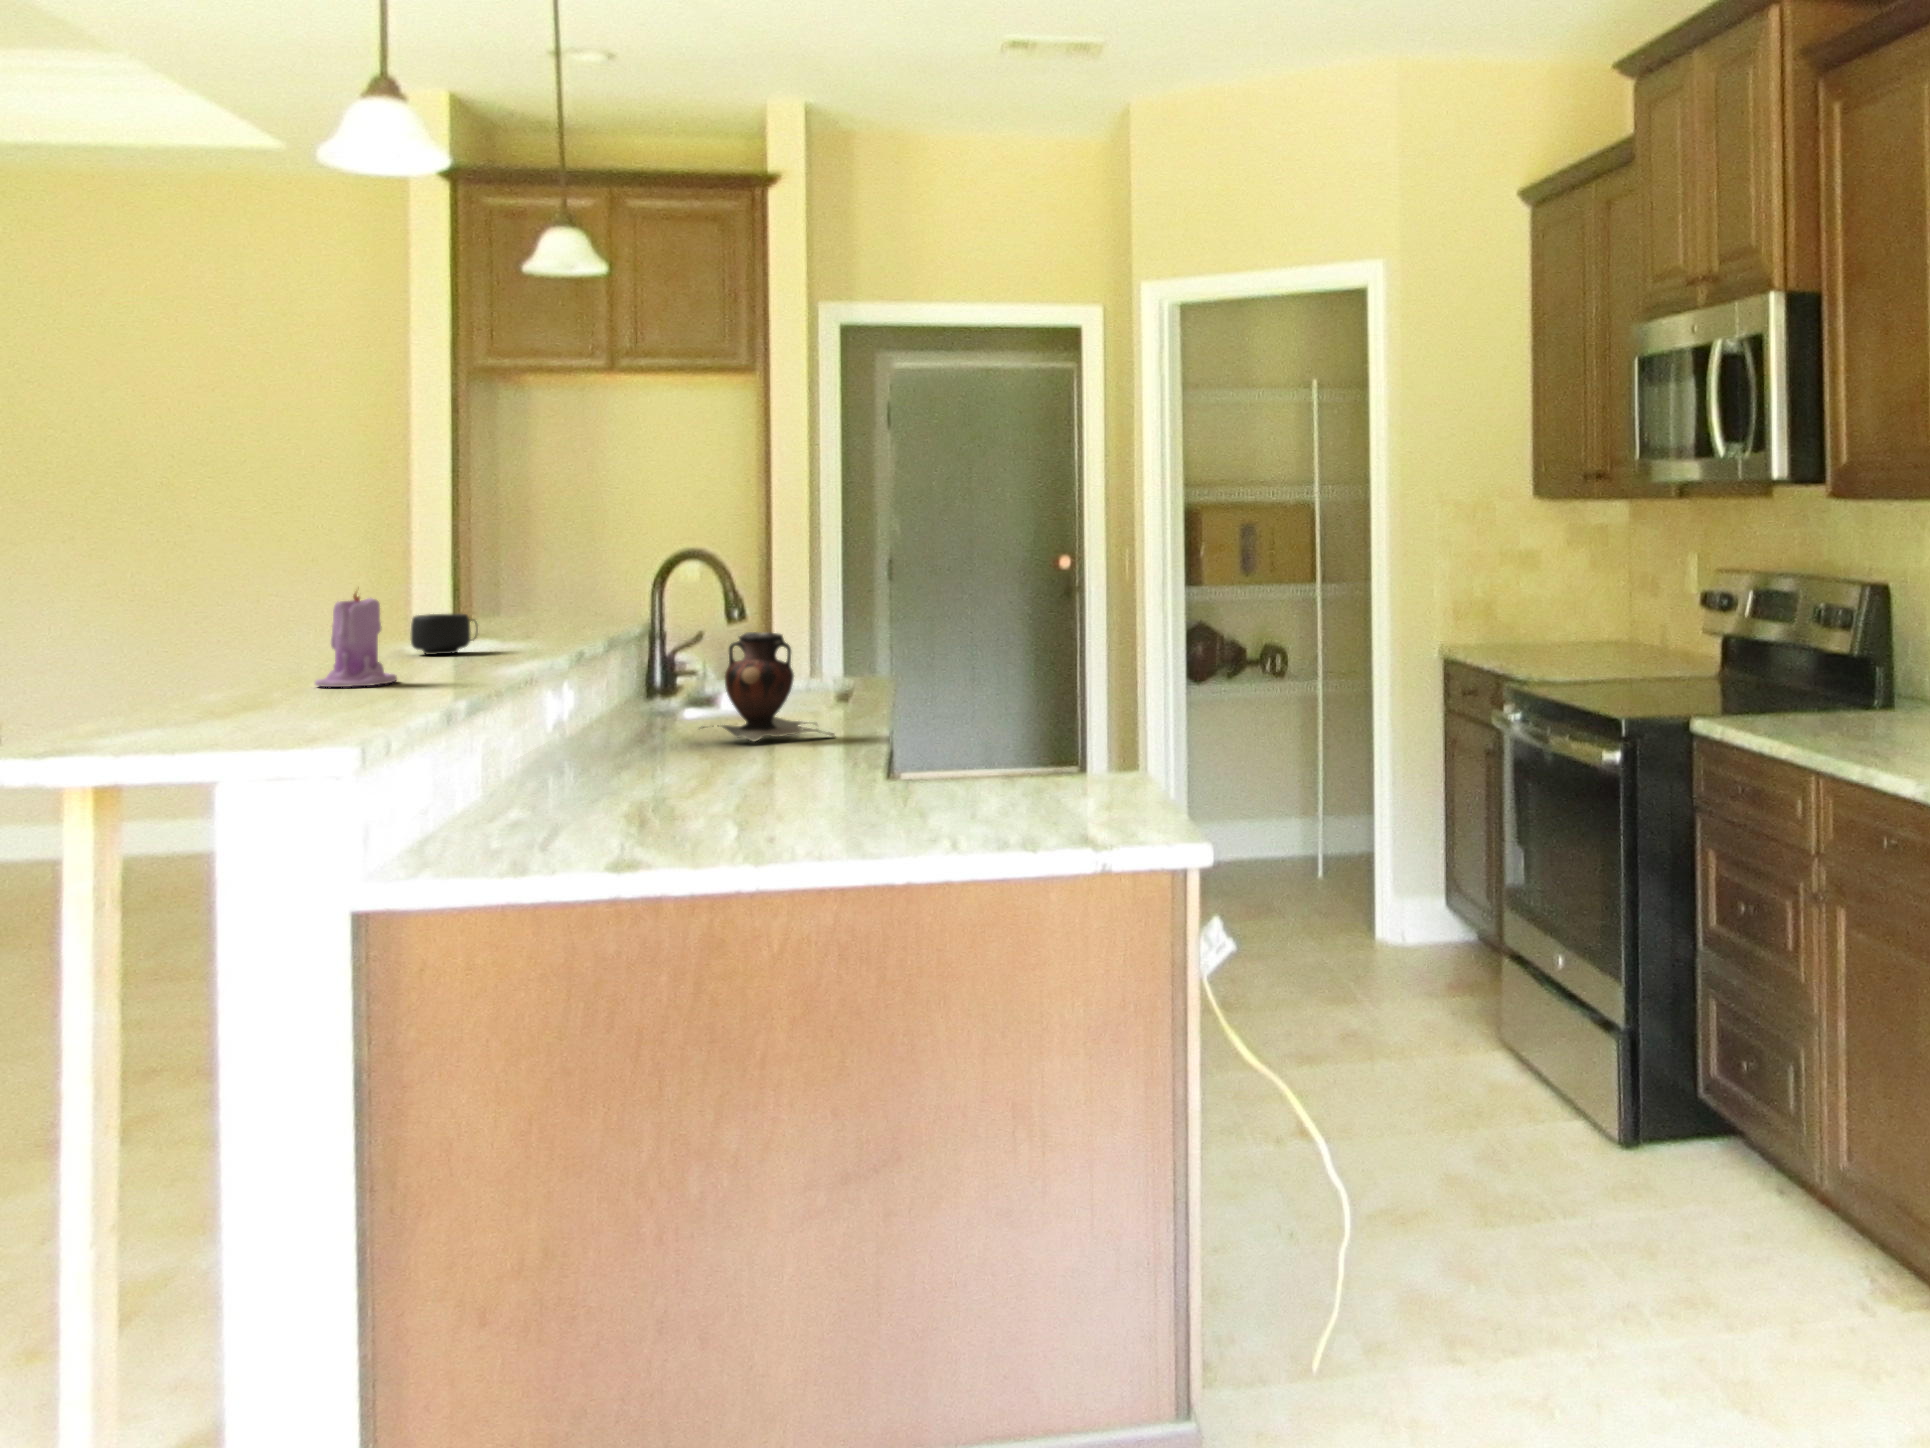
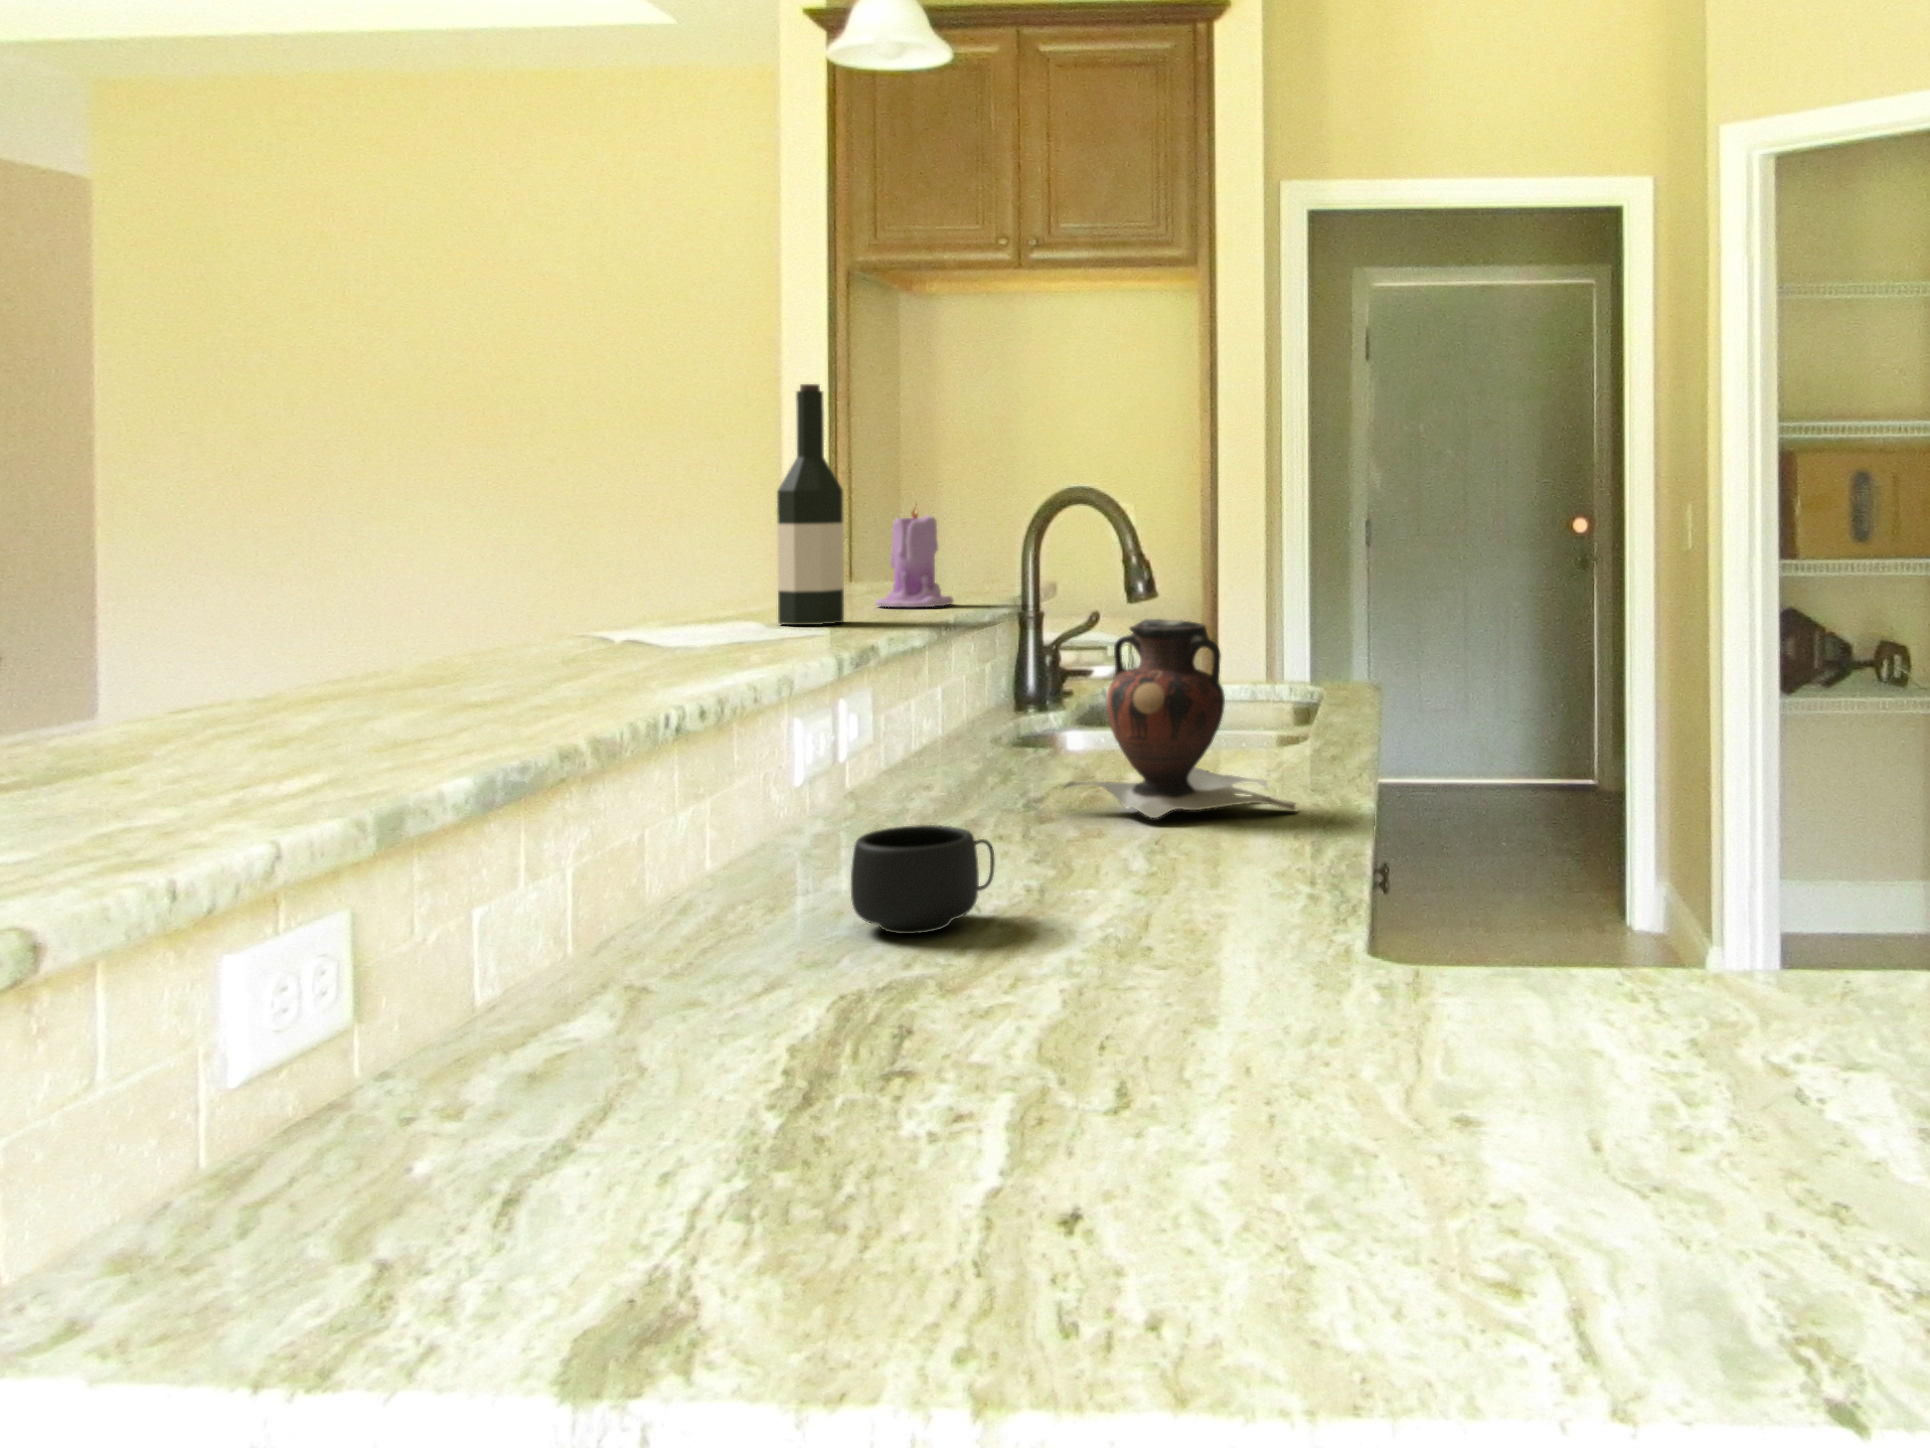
wine bottle: none [500,493,542,643] -> present [777,384,844,625]
candle: present [315,591,397,687] -> present [876,508,953,607]
mug: present [411,614,477,655] -> present [851,825,995,934]

